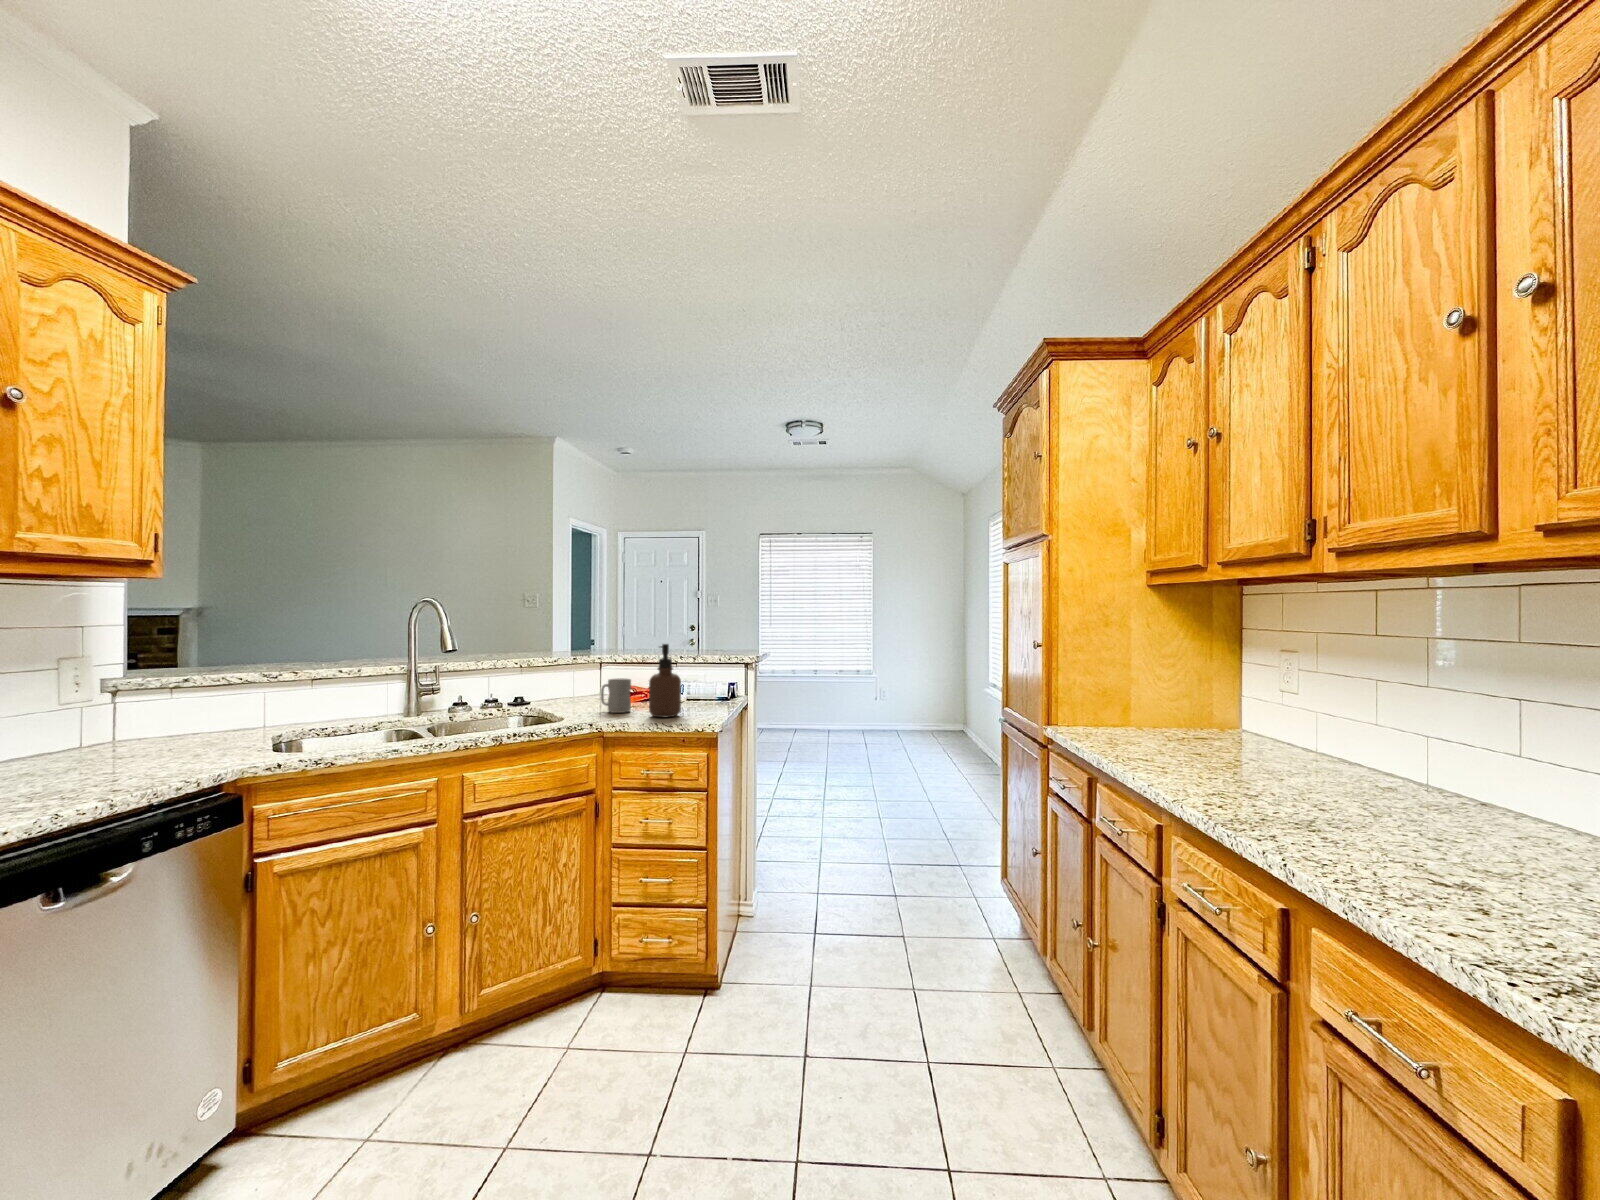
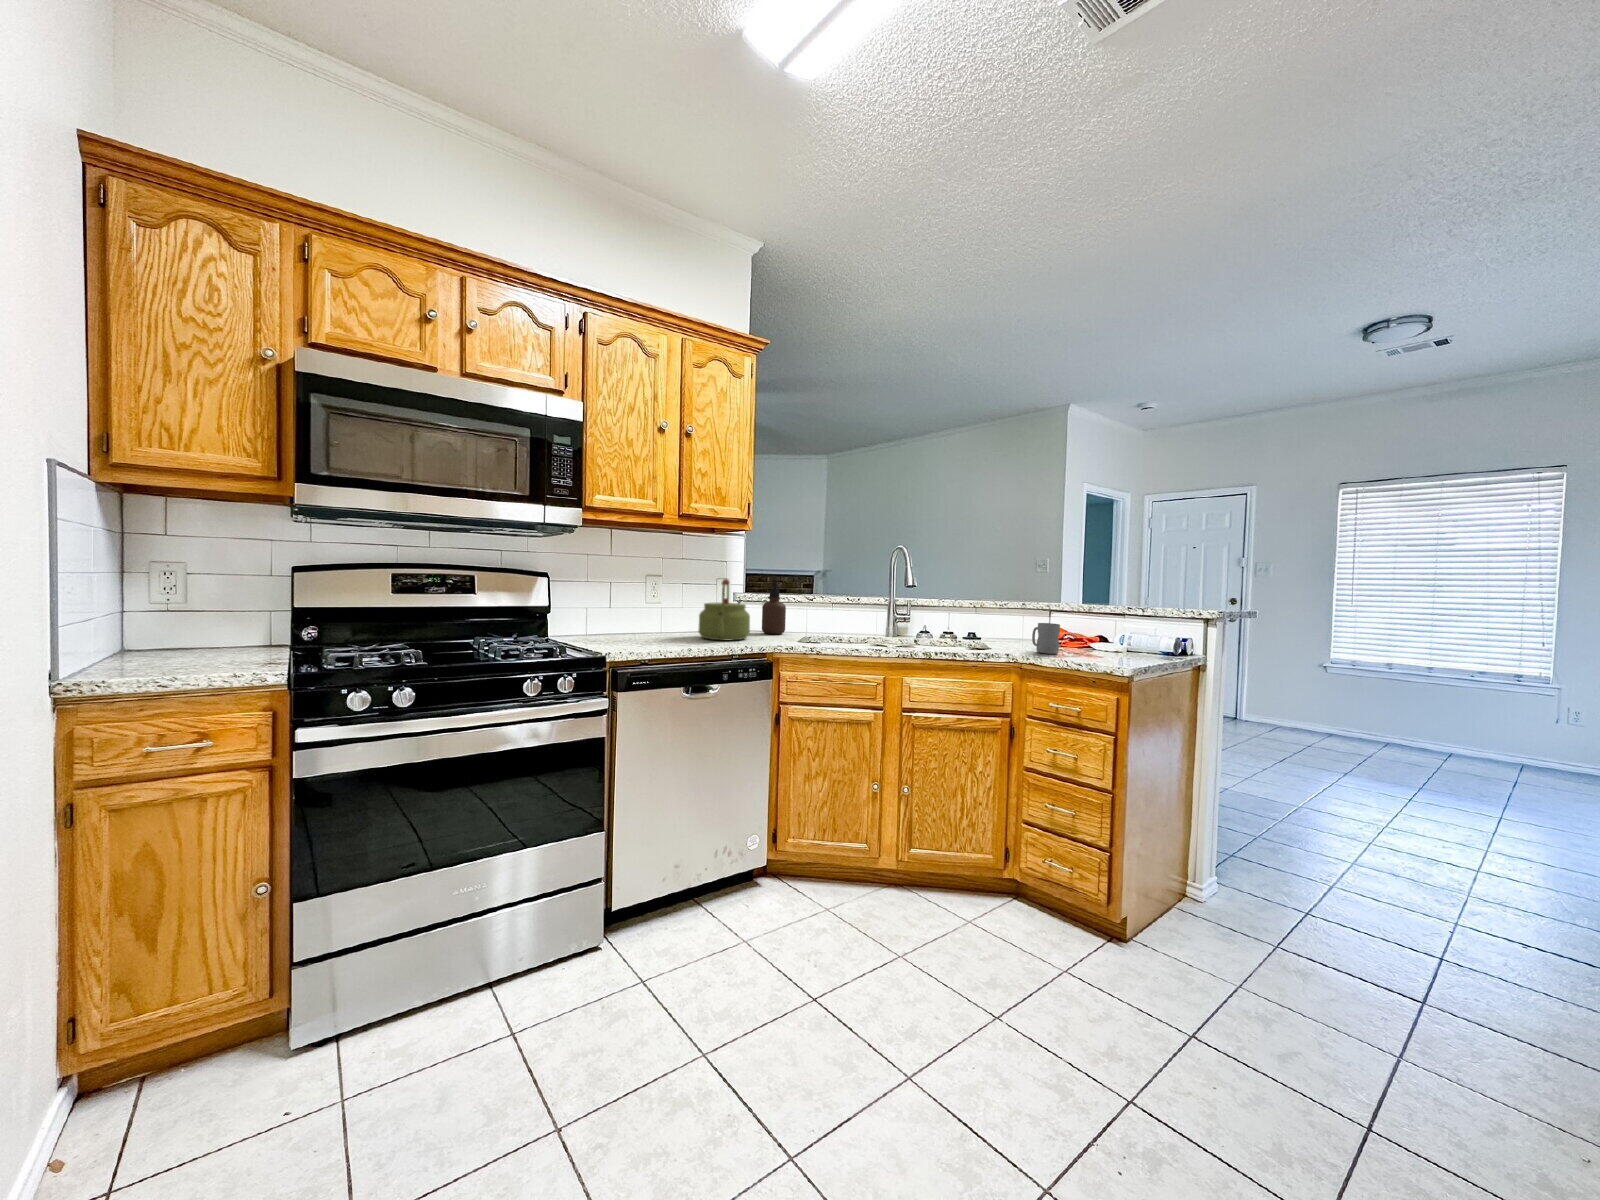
soap dispenser: present [649,644,681,717] -> present [762,579,786,634]
kettle: none [51,658,175,769] -> present [699,579,750,640]

